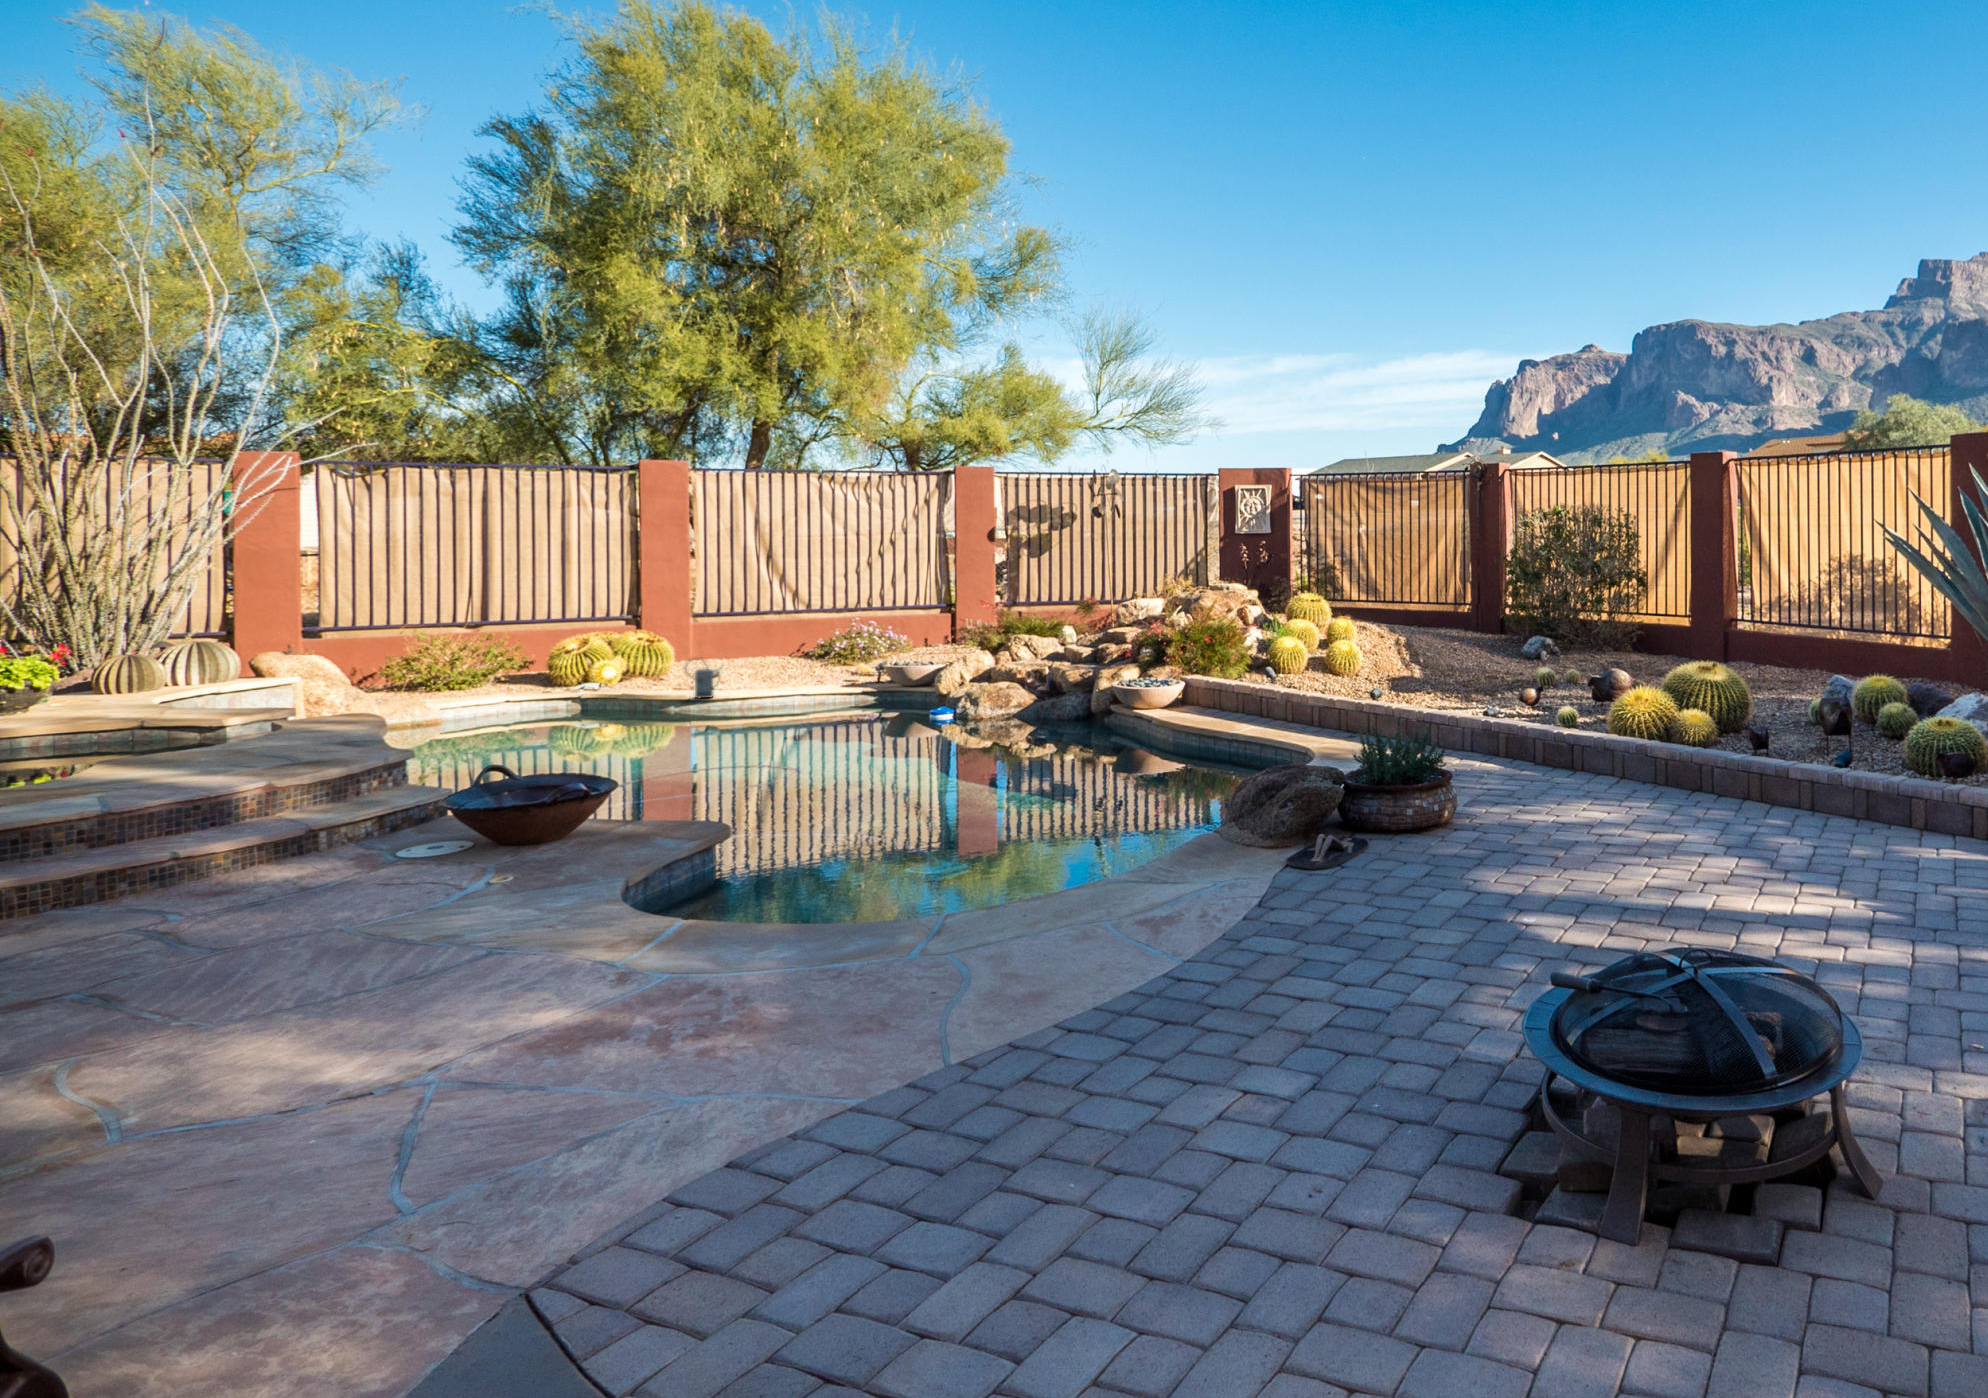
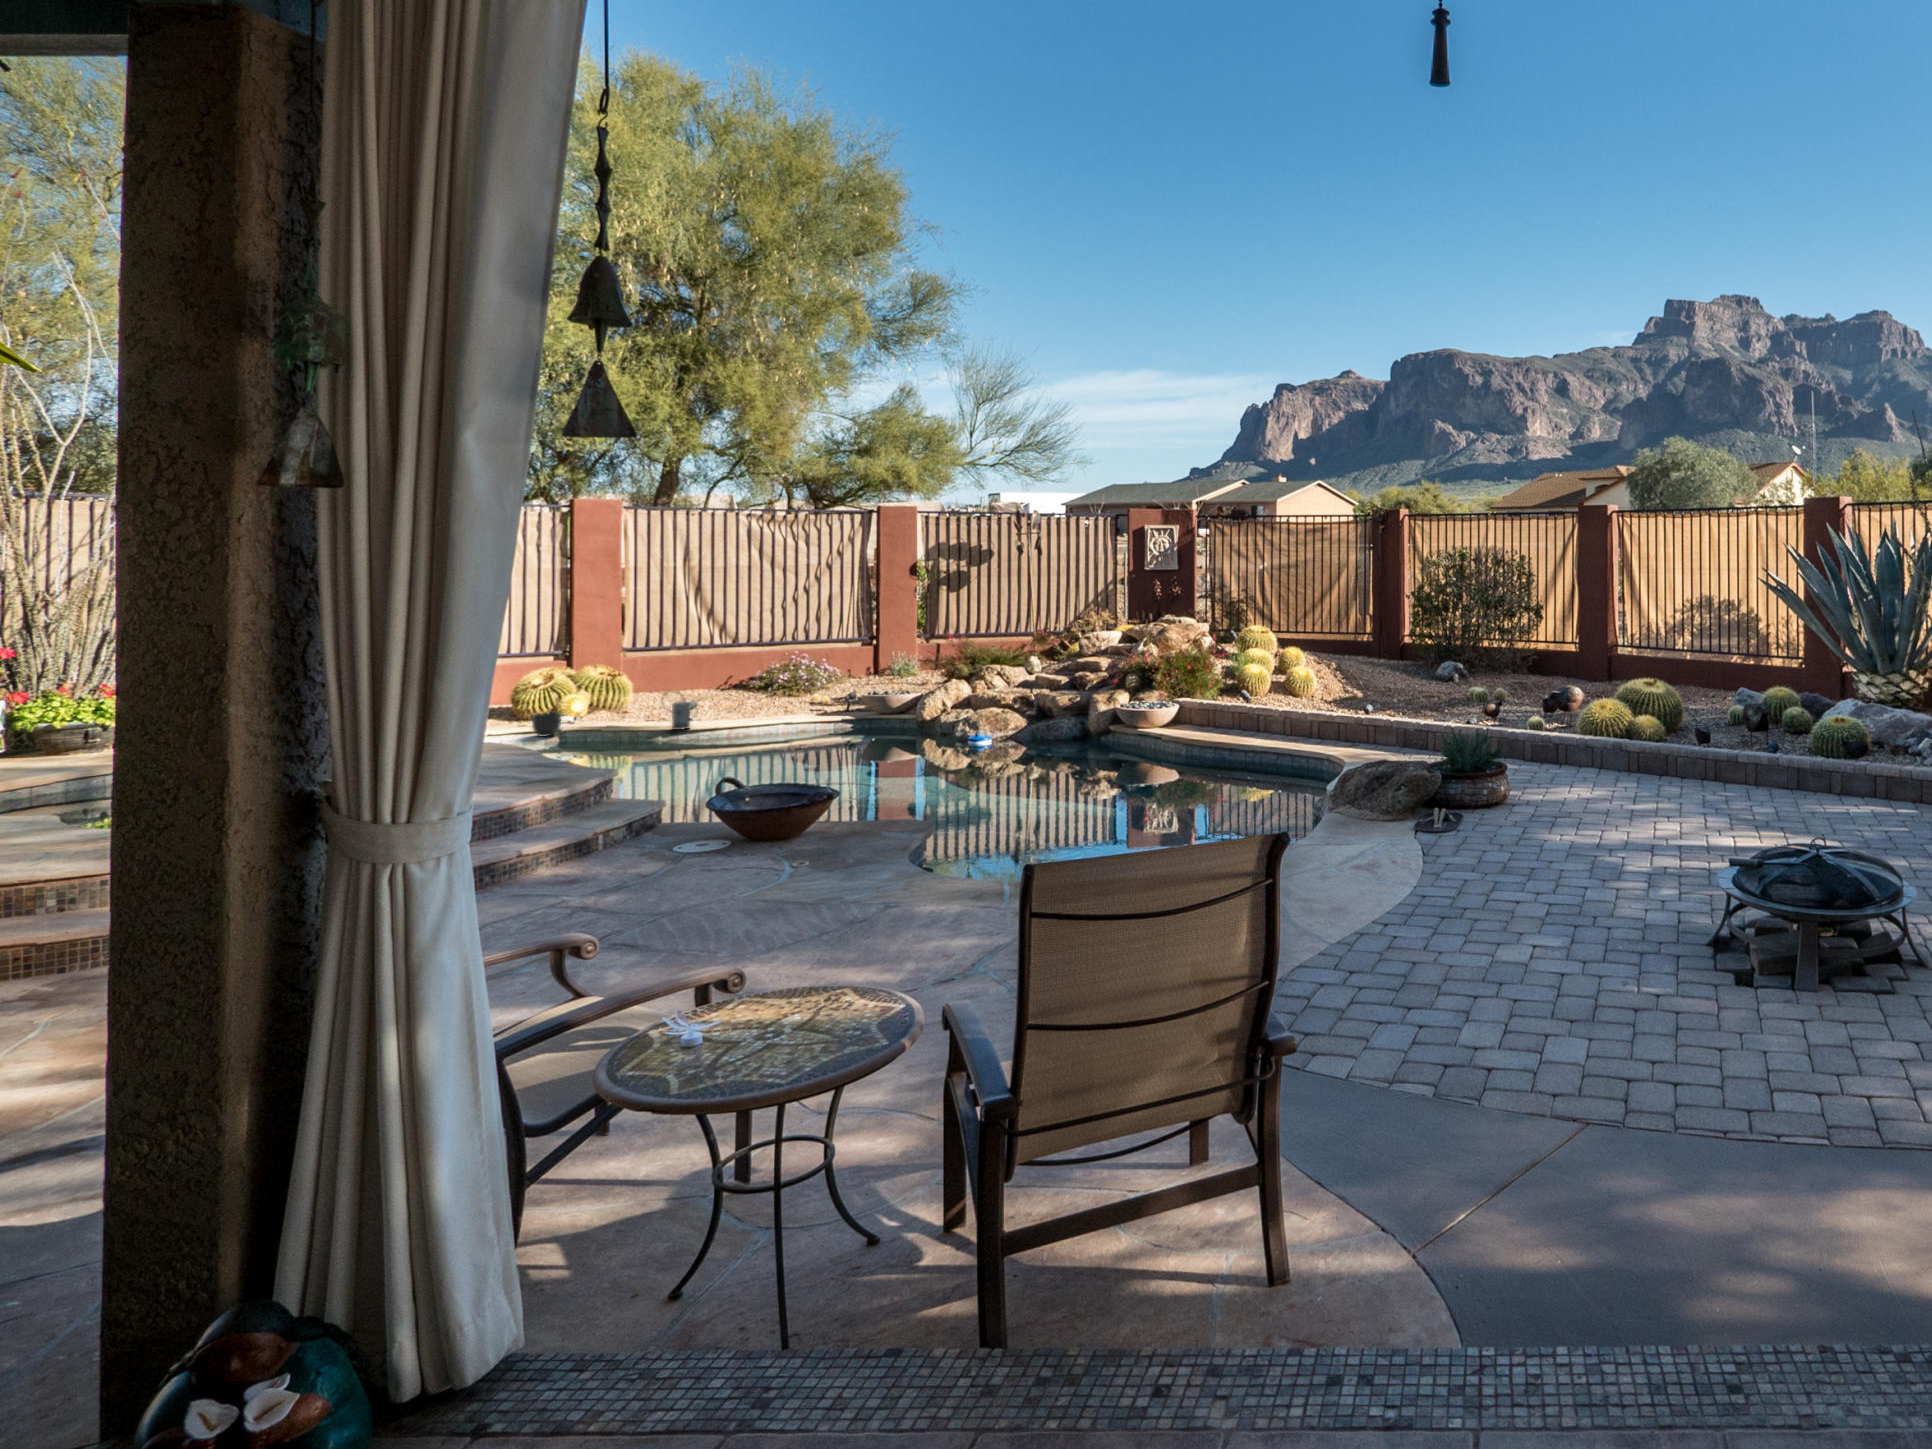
planter: none [552,677,581,702] -> present [532,712,561,737]

